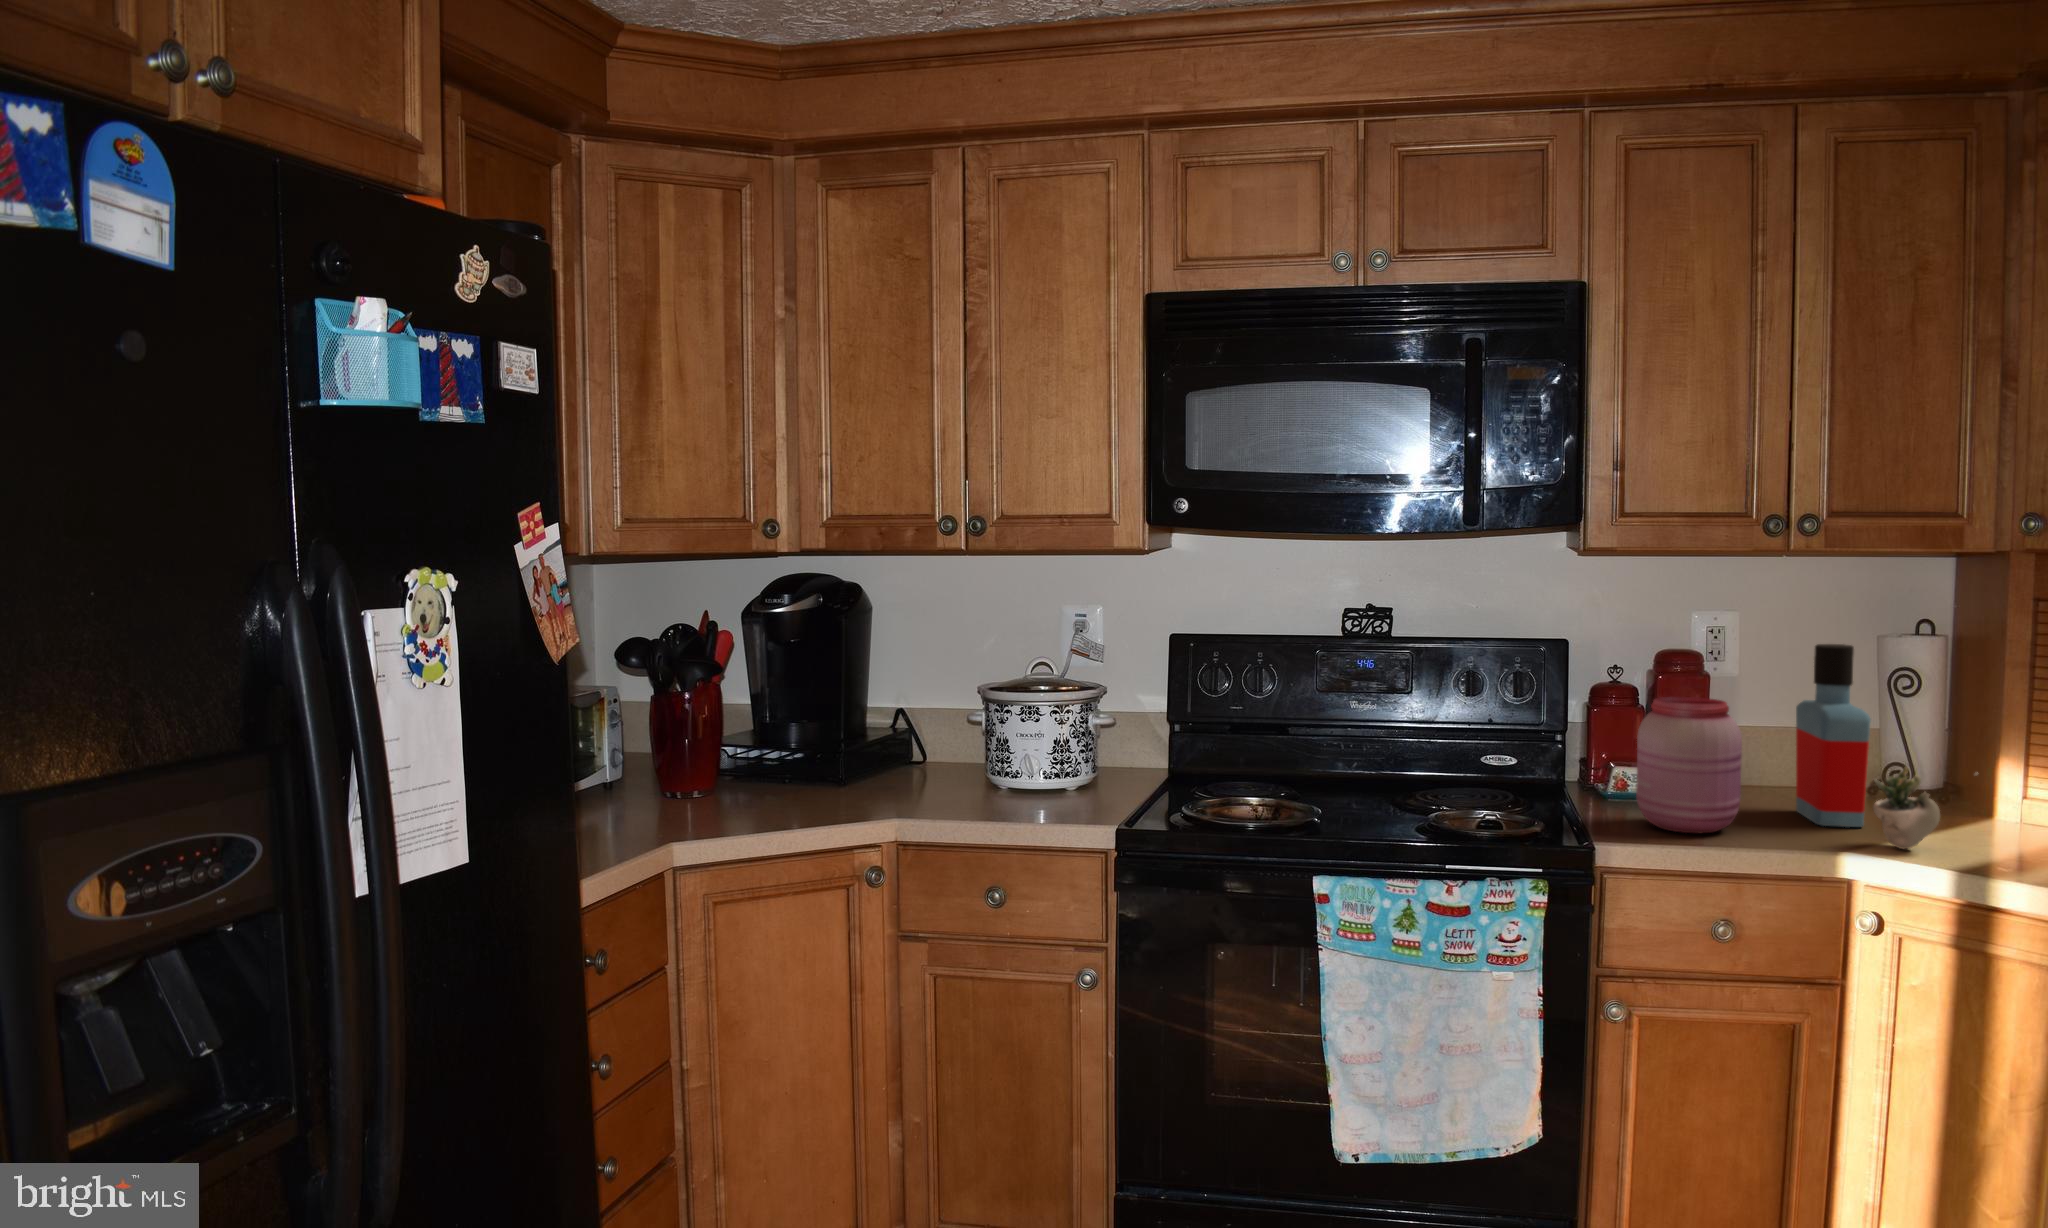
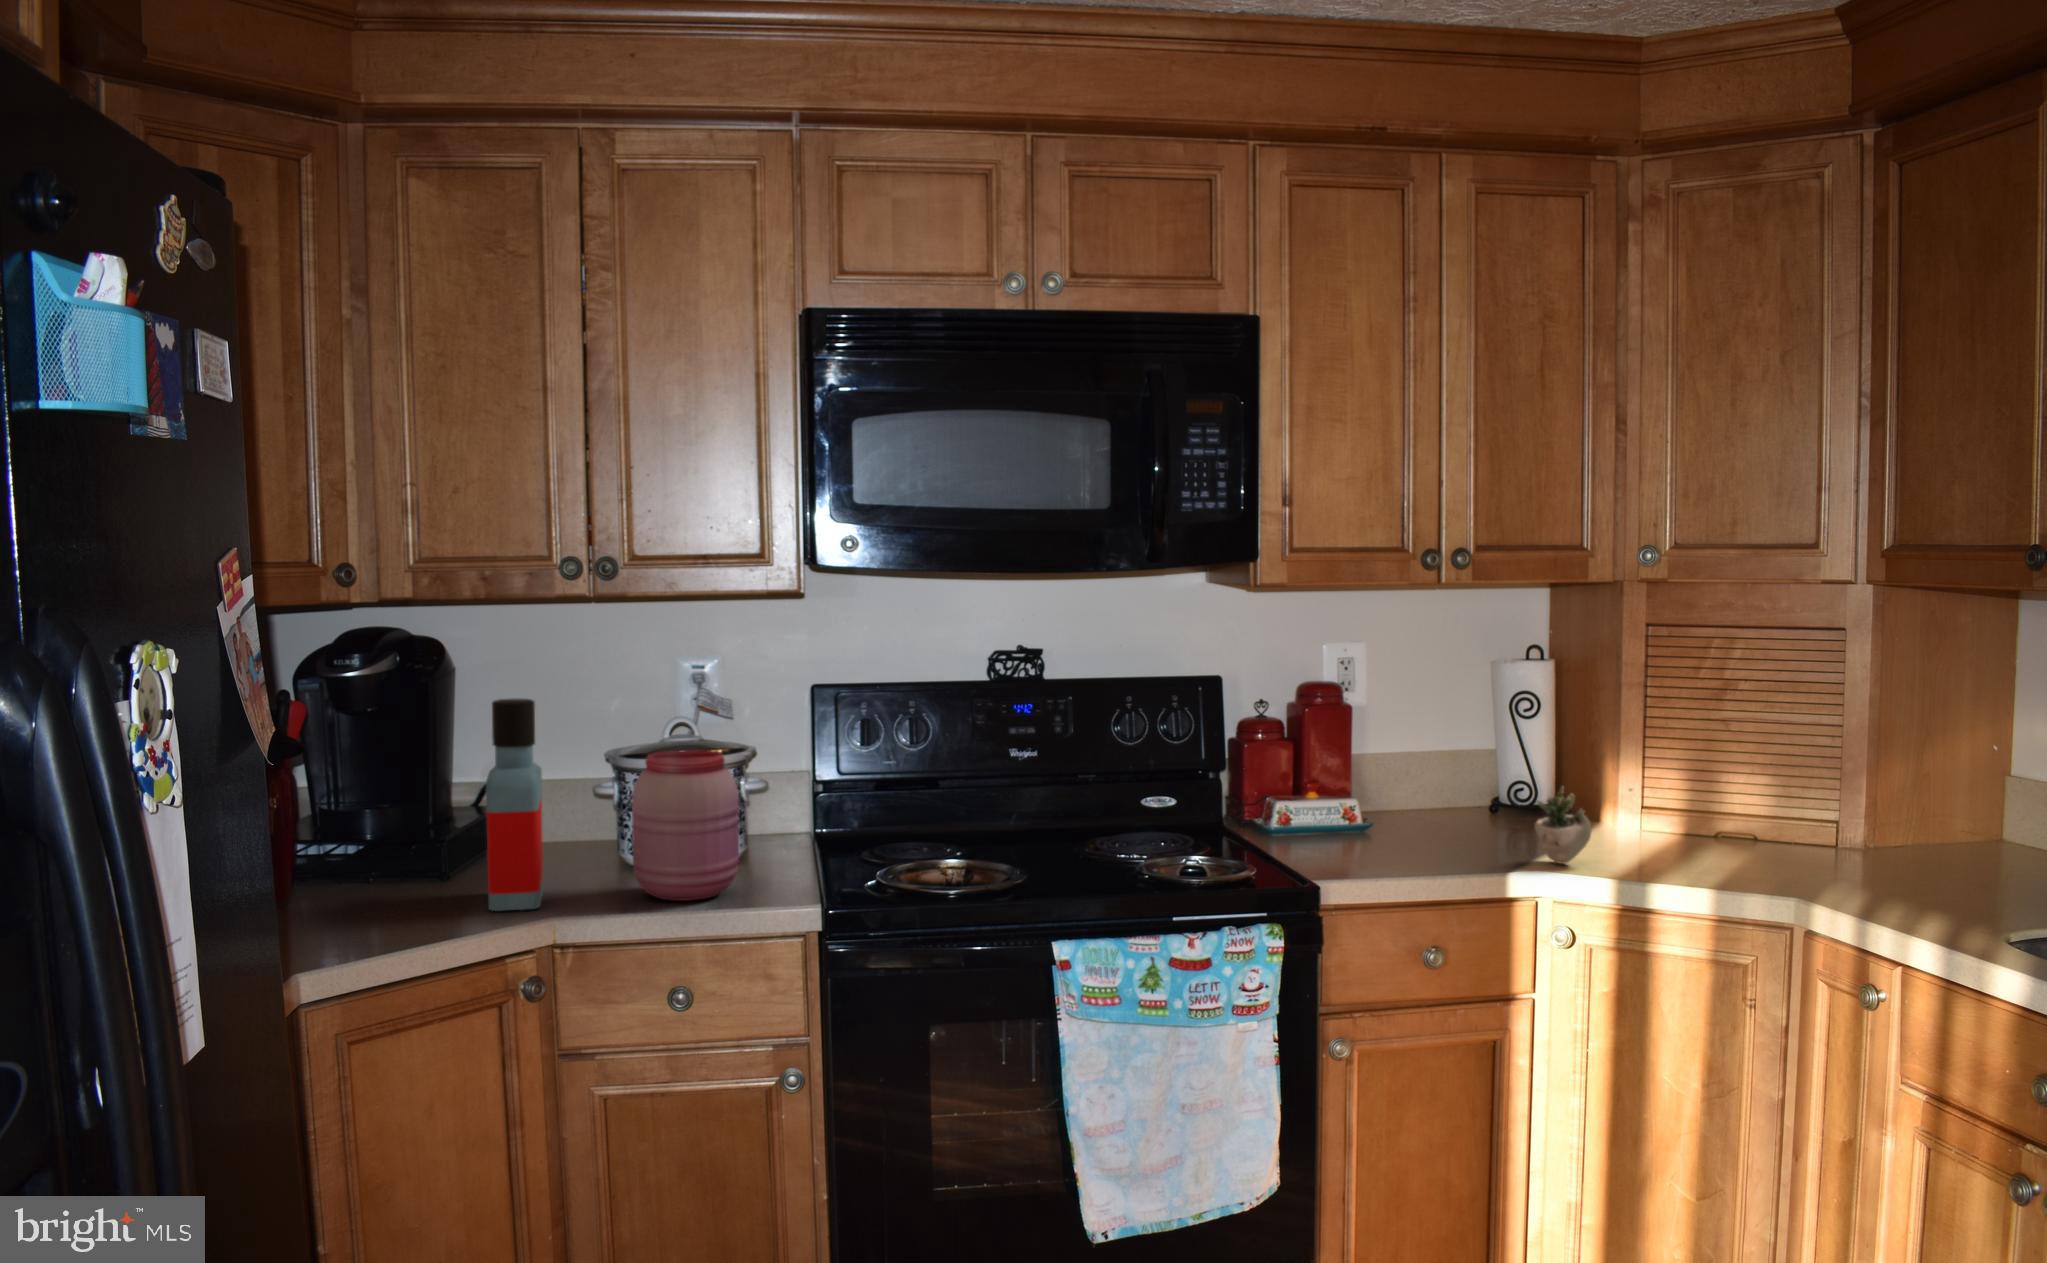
bottle: present [1796,644,1871,827] -> present [486,698,543,911]
jar: present [1636,697,1742,833] -> present [632,750,739,901]

